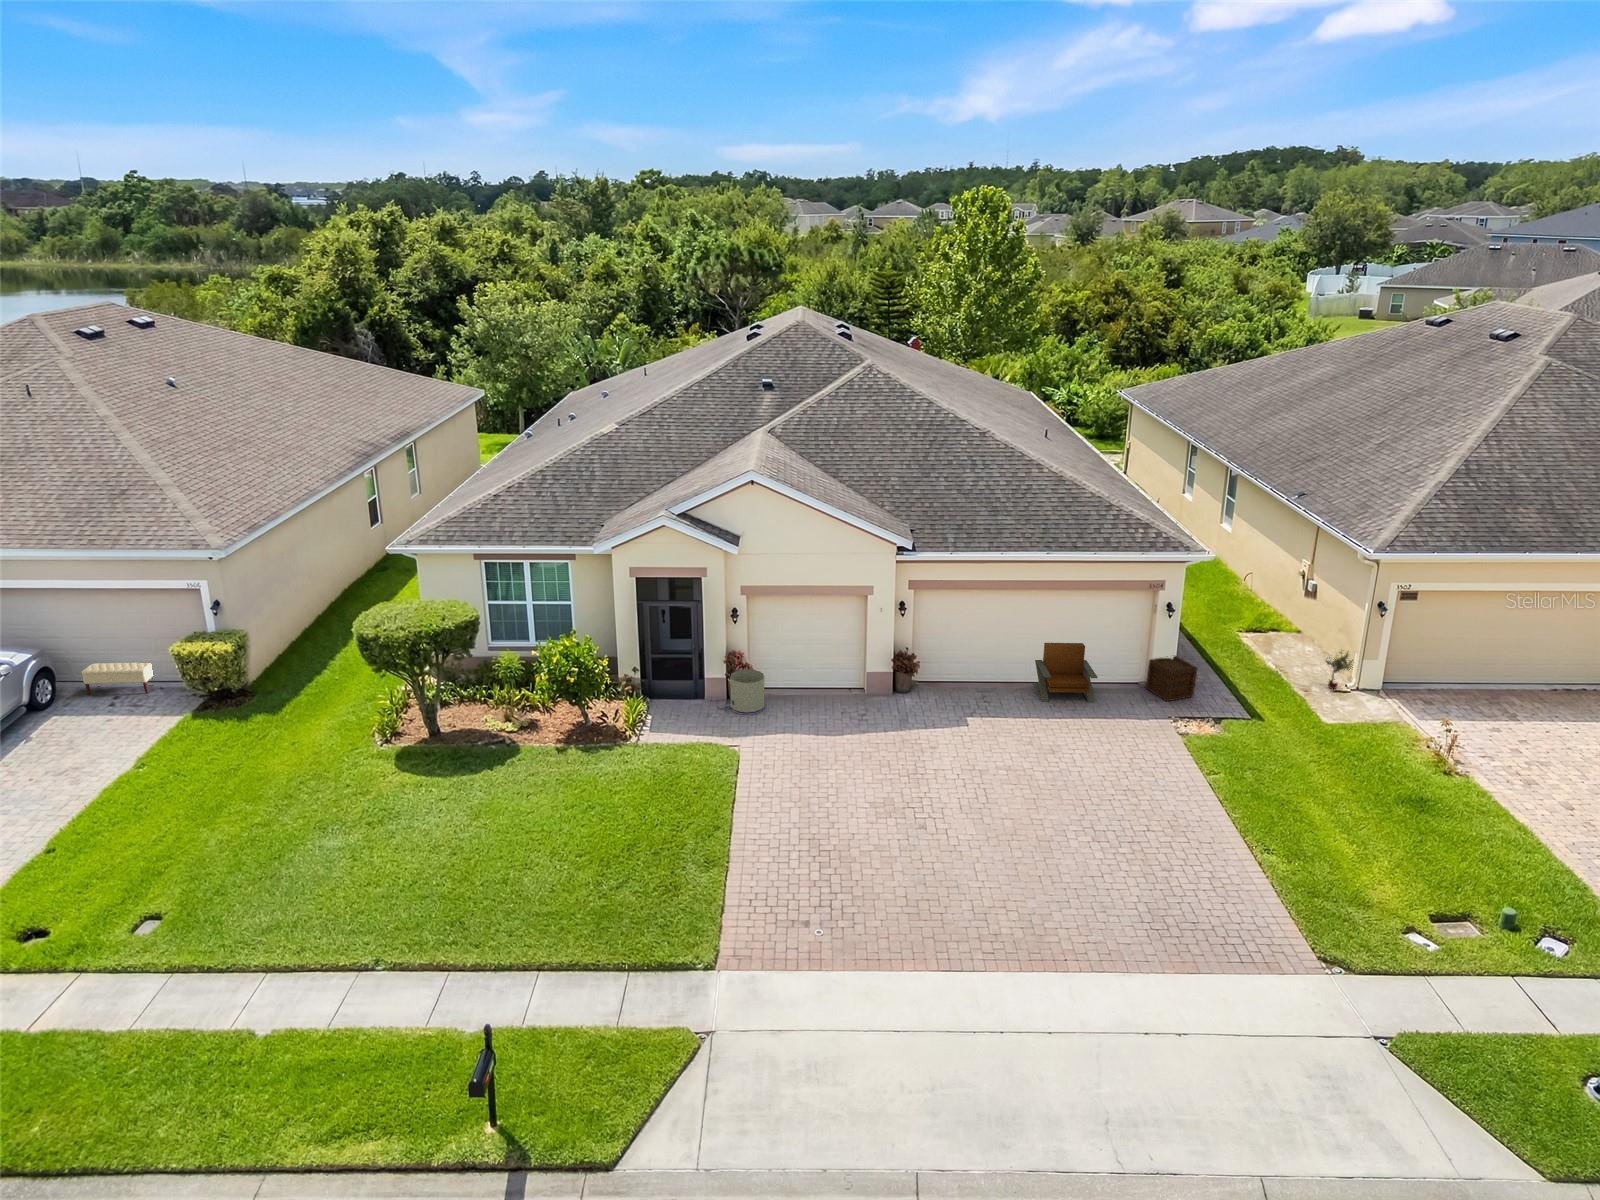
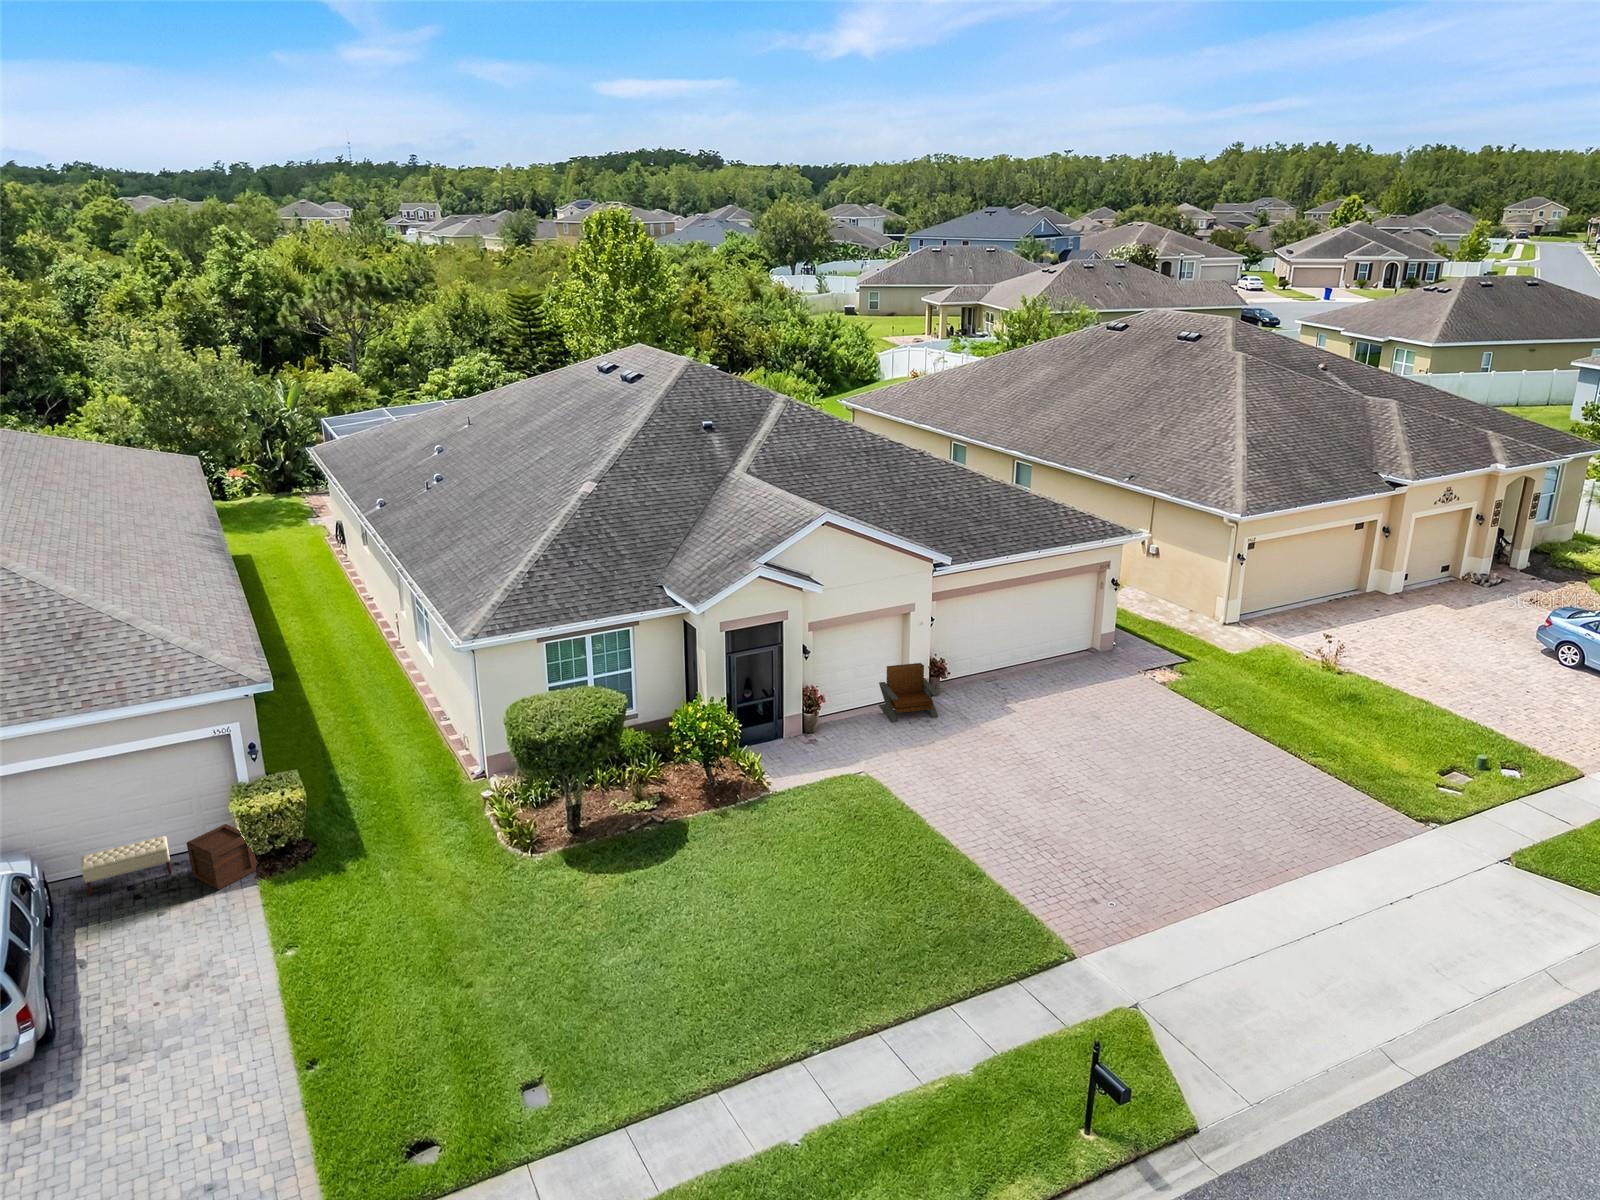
lounge chair: present [1033,643,1098,702] -> present [879,663,939,722]
potted tree: present [1326,652,1353,689] -> none [1201,595,1229,627]
wooden crate: present [1145,656,1197,701] -> present [186,824,257,890]
trash can: present [730,669,765,715] -> none [813,700,846,744]

